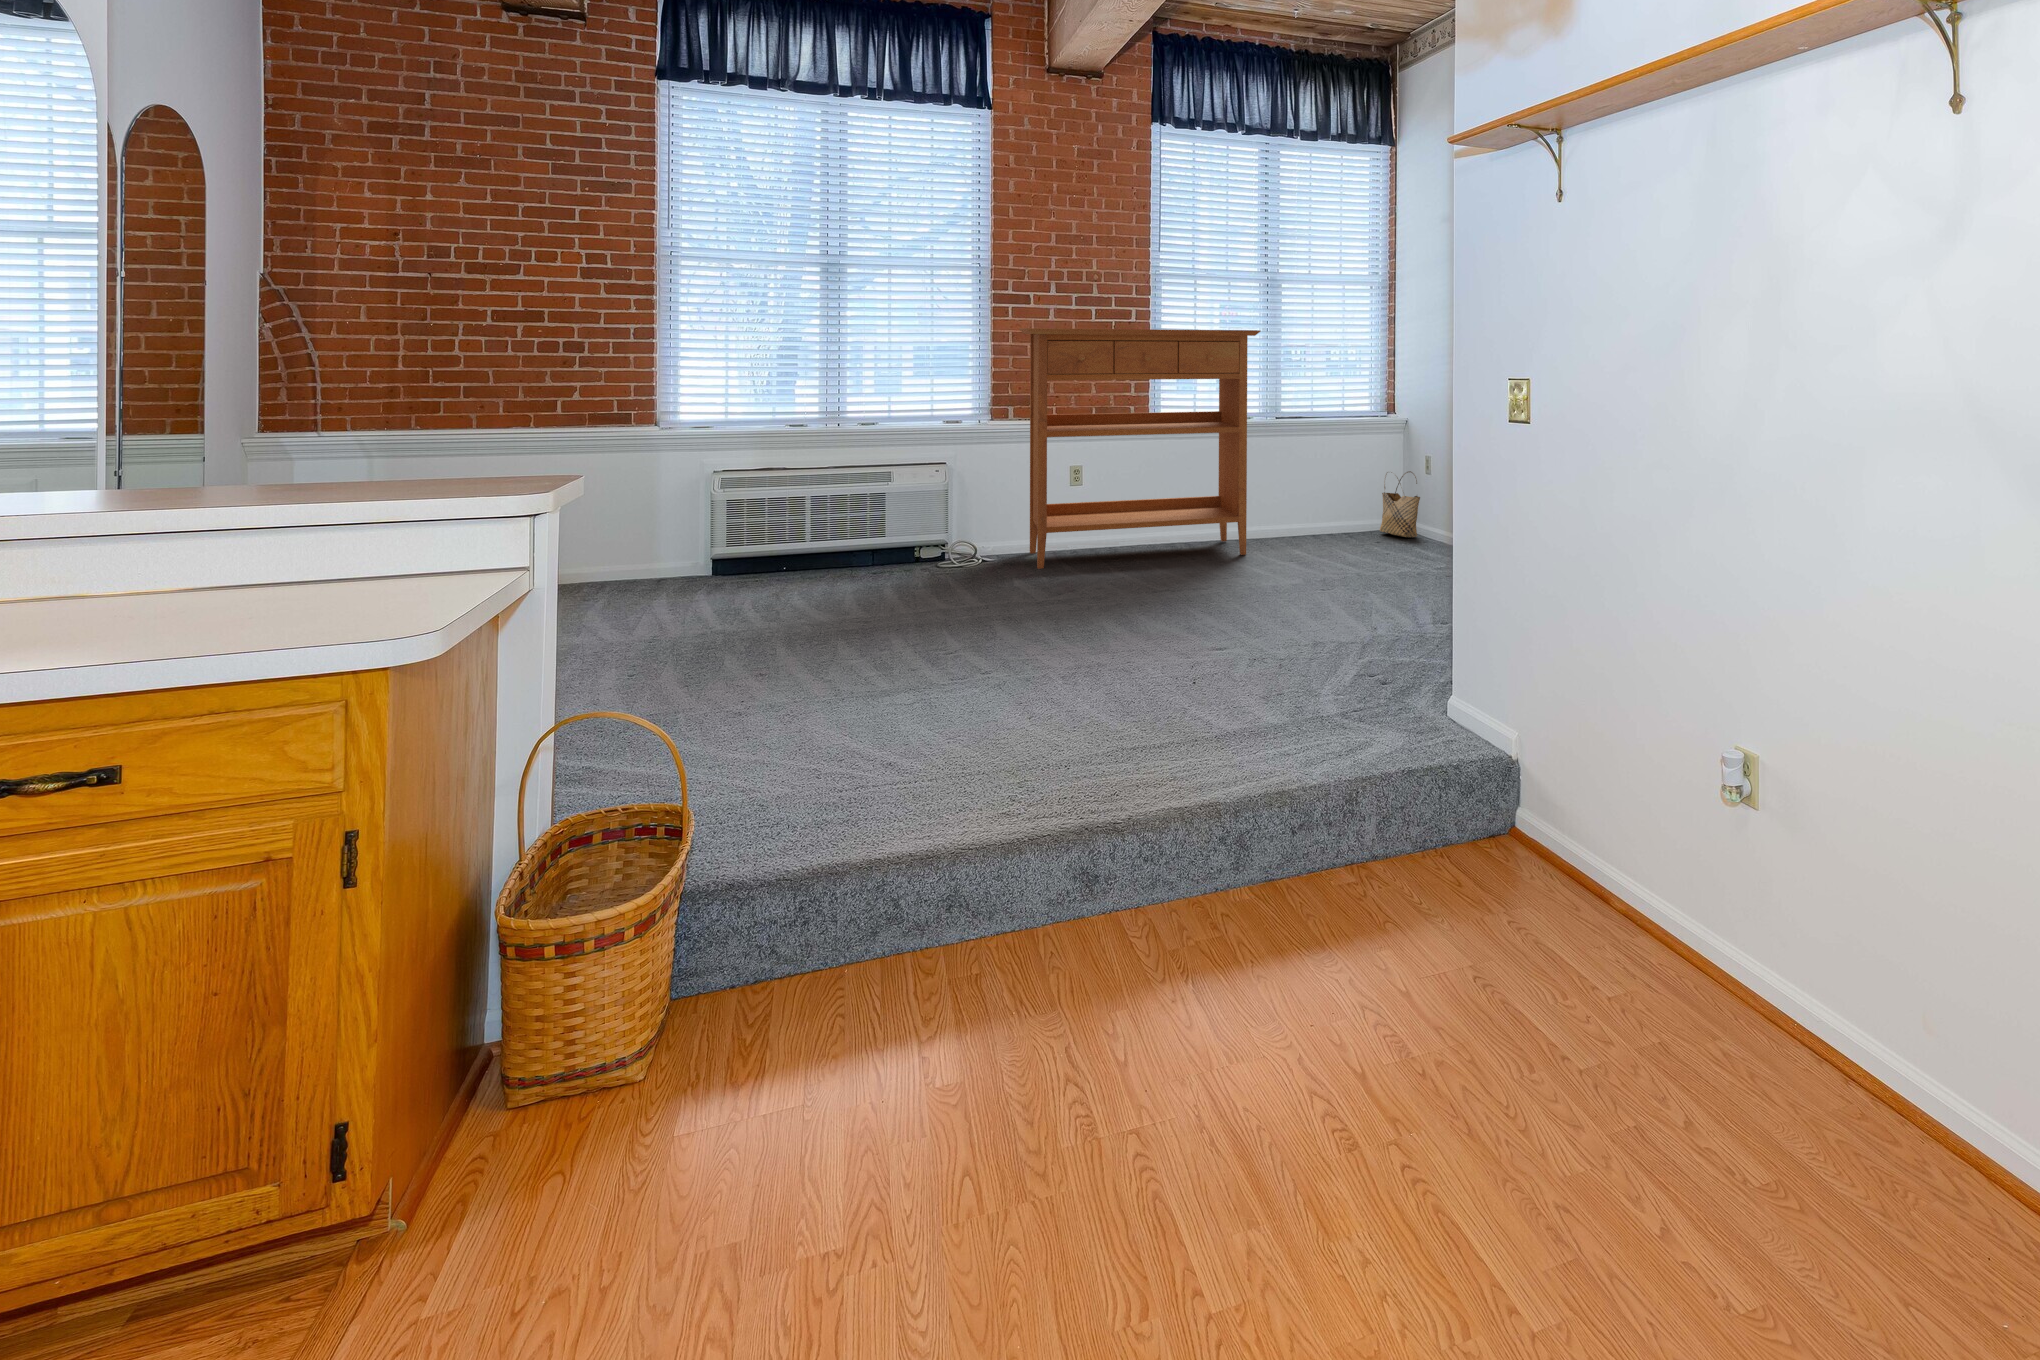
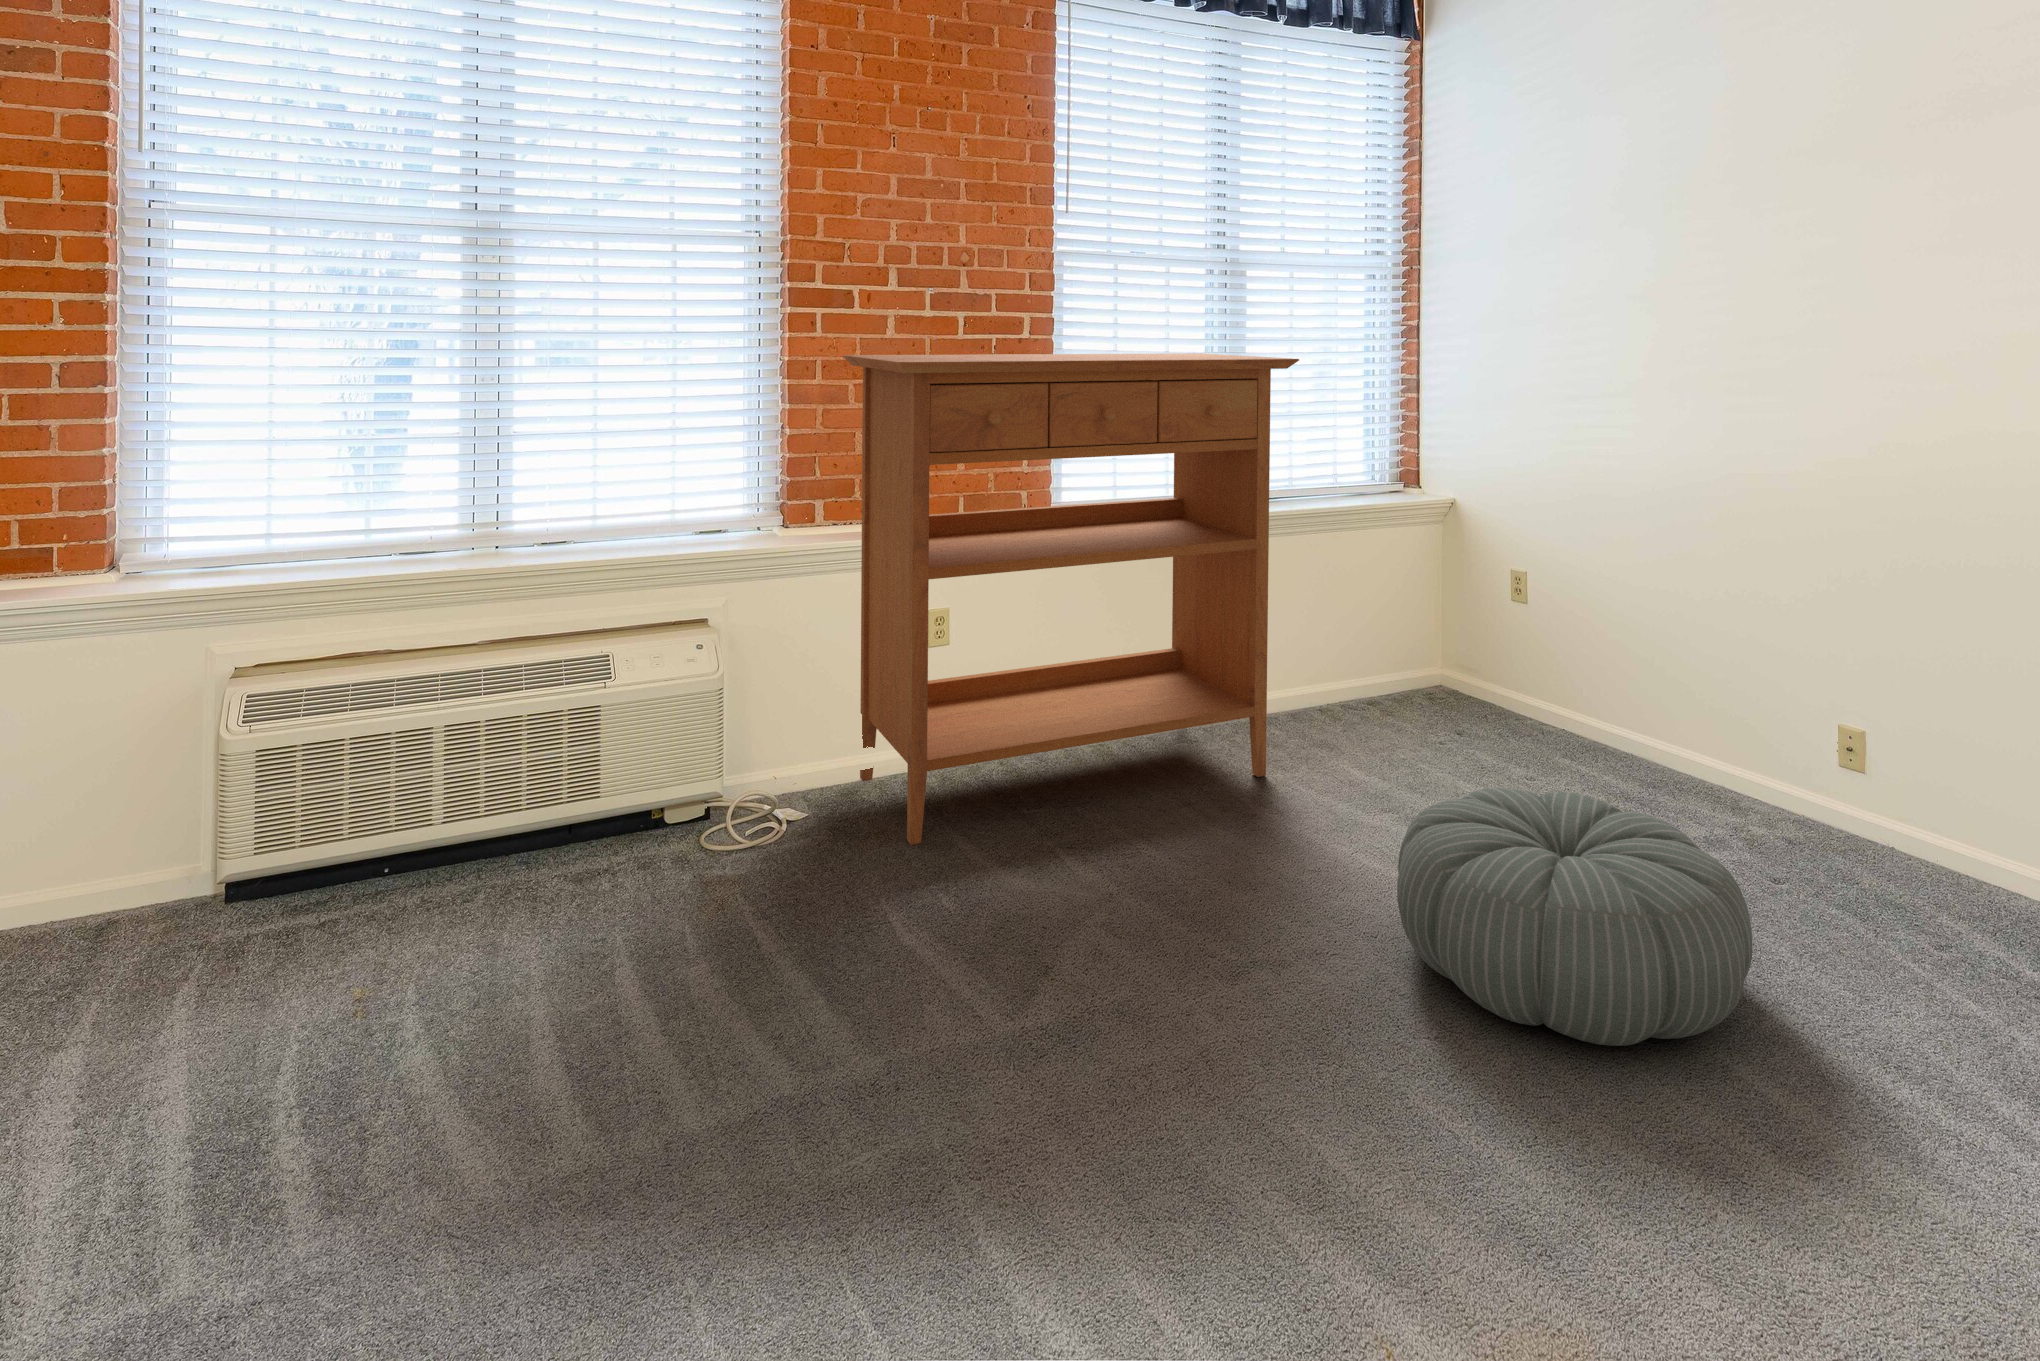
woven basket: present [1380,471,1420,538] -> none [1417,589,1499,708]
pouf: none [1223,527,1370,607] -> present [1397,788,1753,1046]

